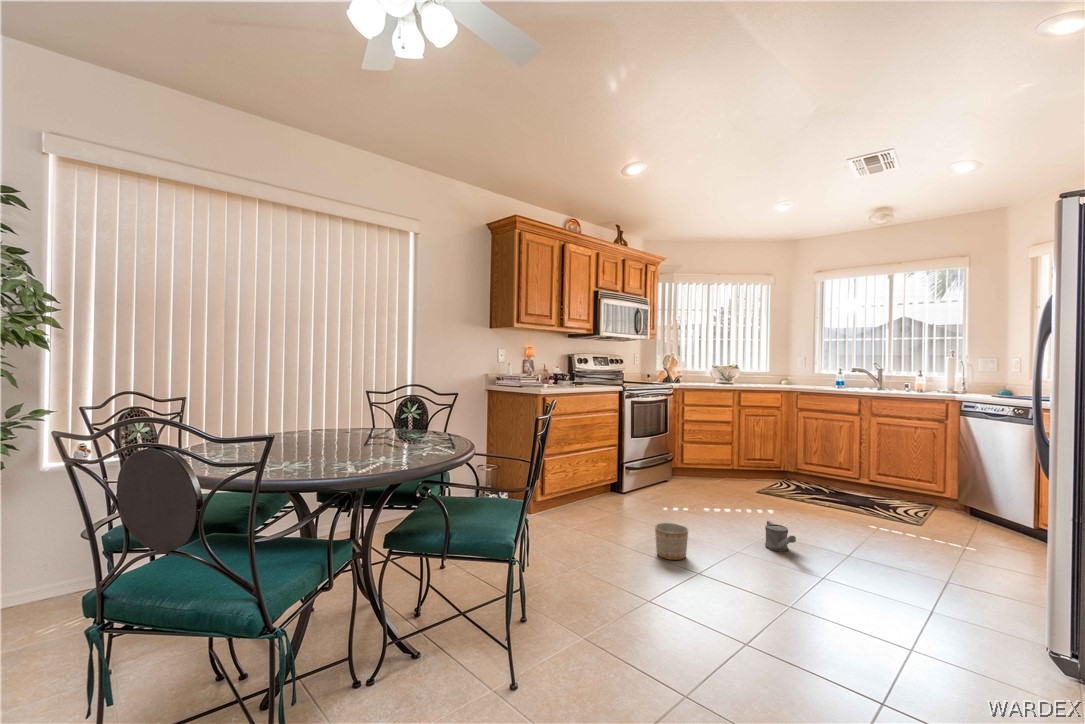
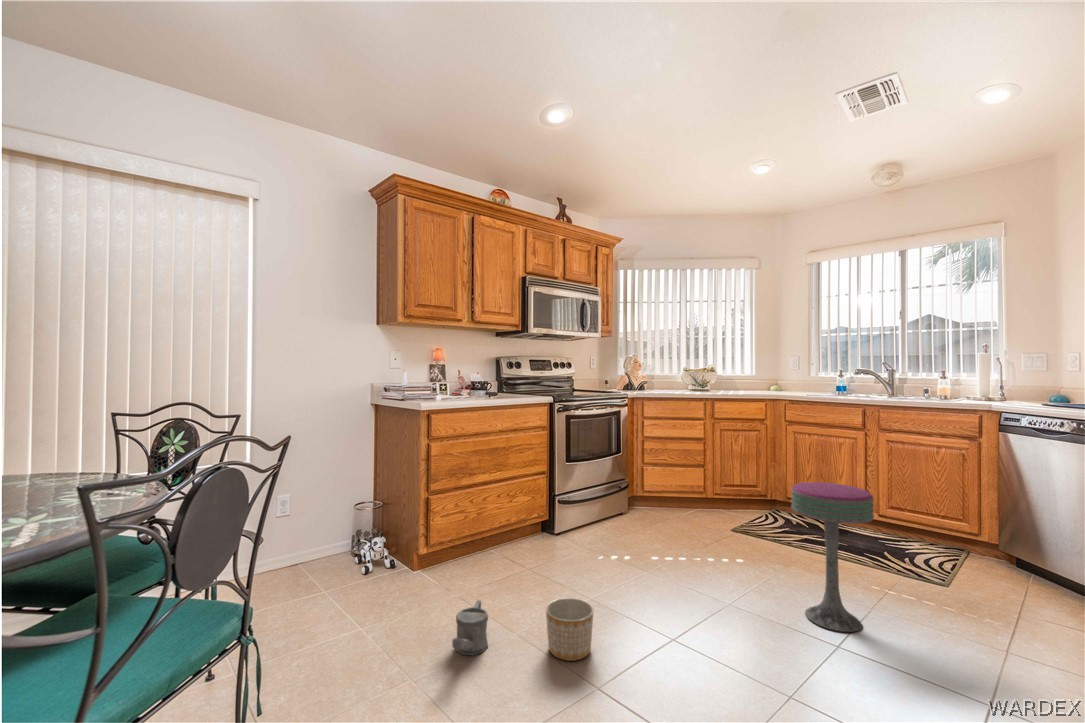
bar stool: none [815,448,873,547] -> present [791,482,874,632]
watering can: present [765,521,796,552] -> present [452,600,488,655]

